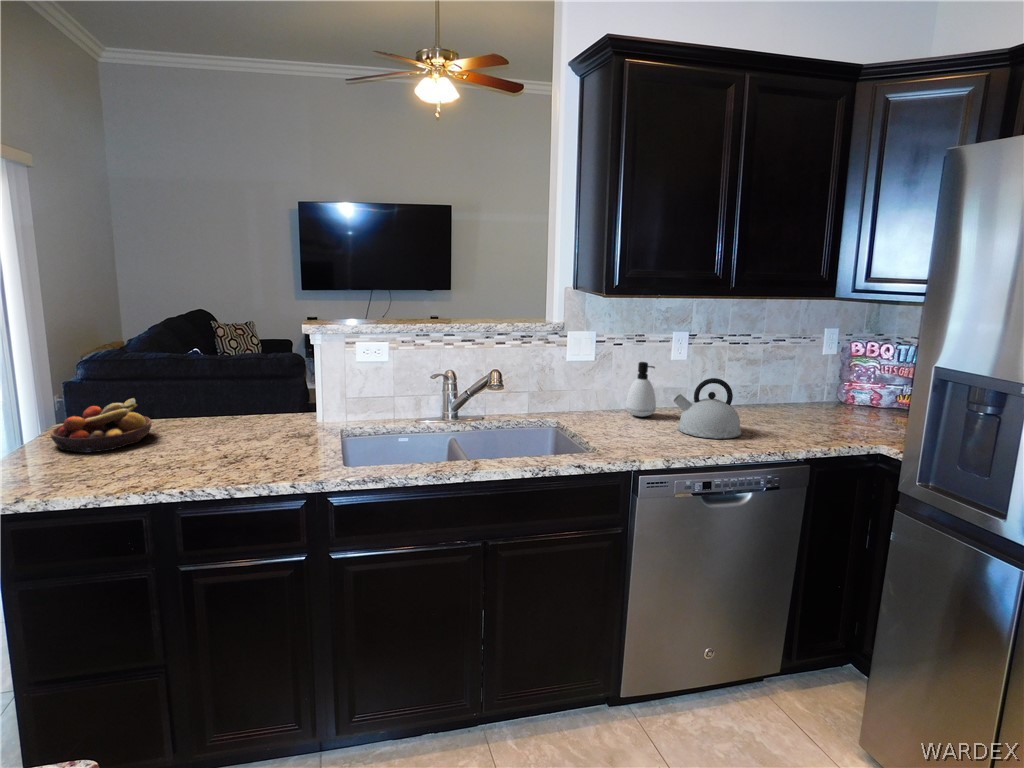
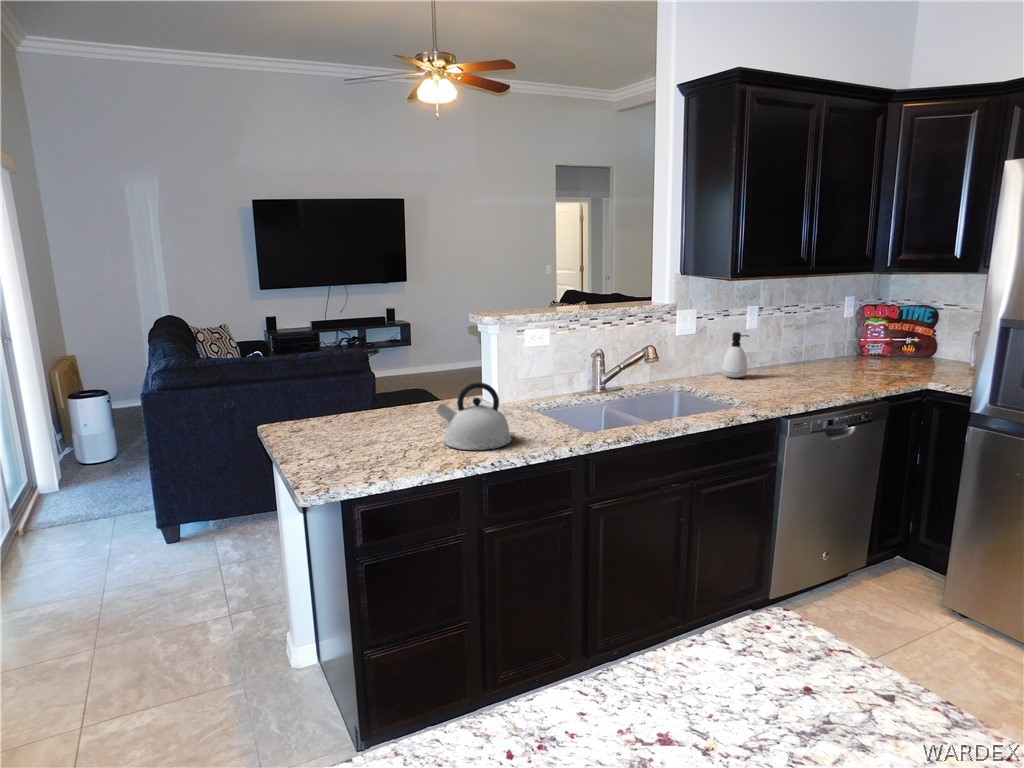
kettle: present [674,378,742,439] -> present [436,382,512,450]
fruit bowl: present [50,398,152,453] -> none [291,394,375,445]

